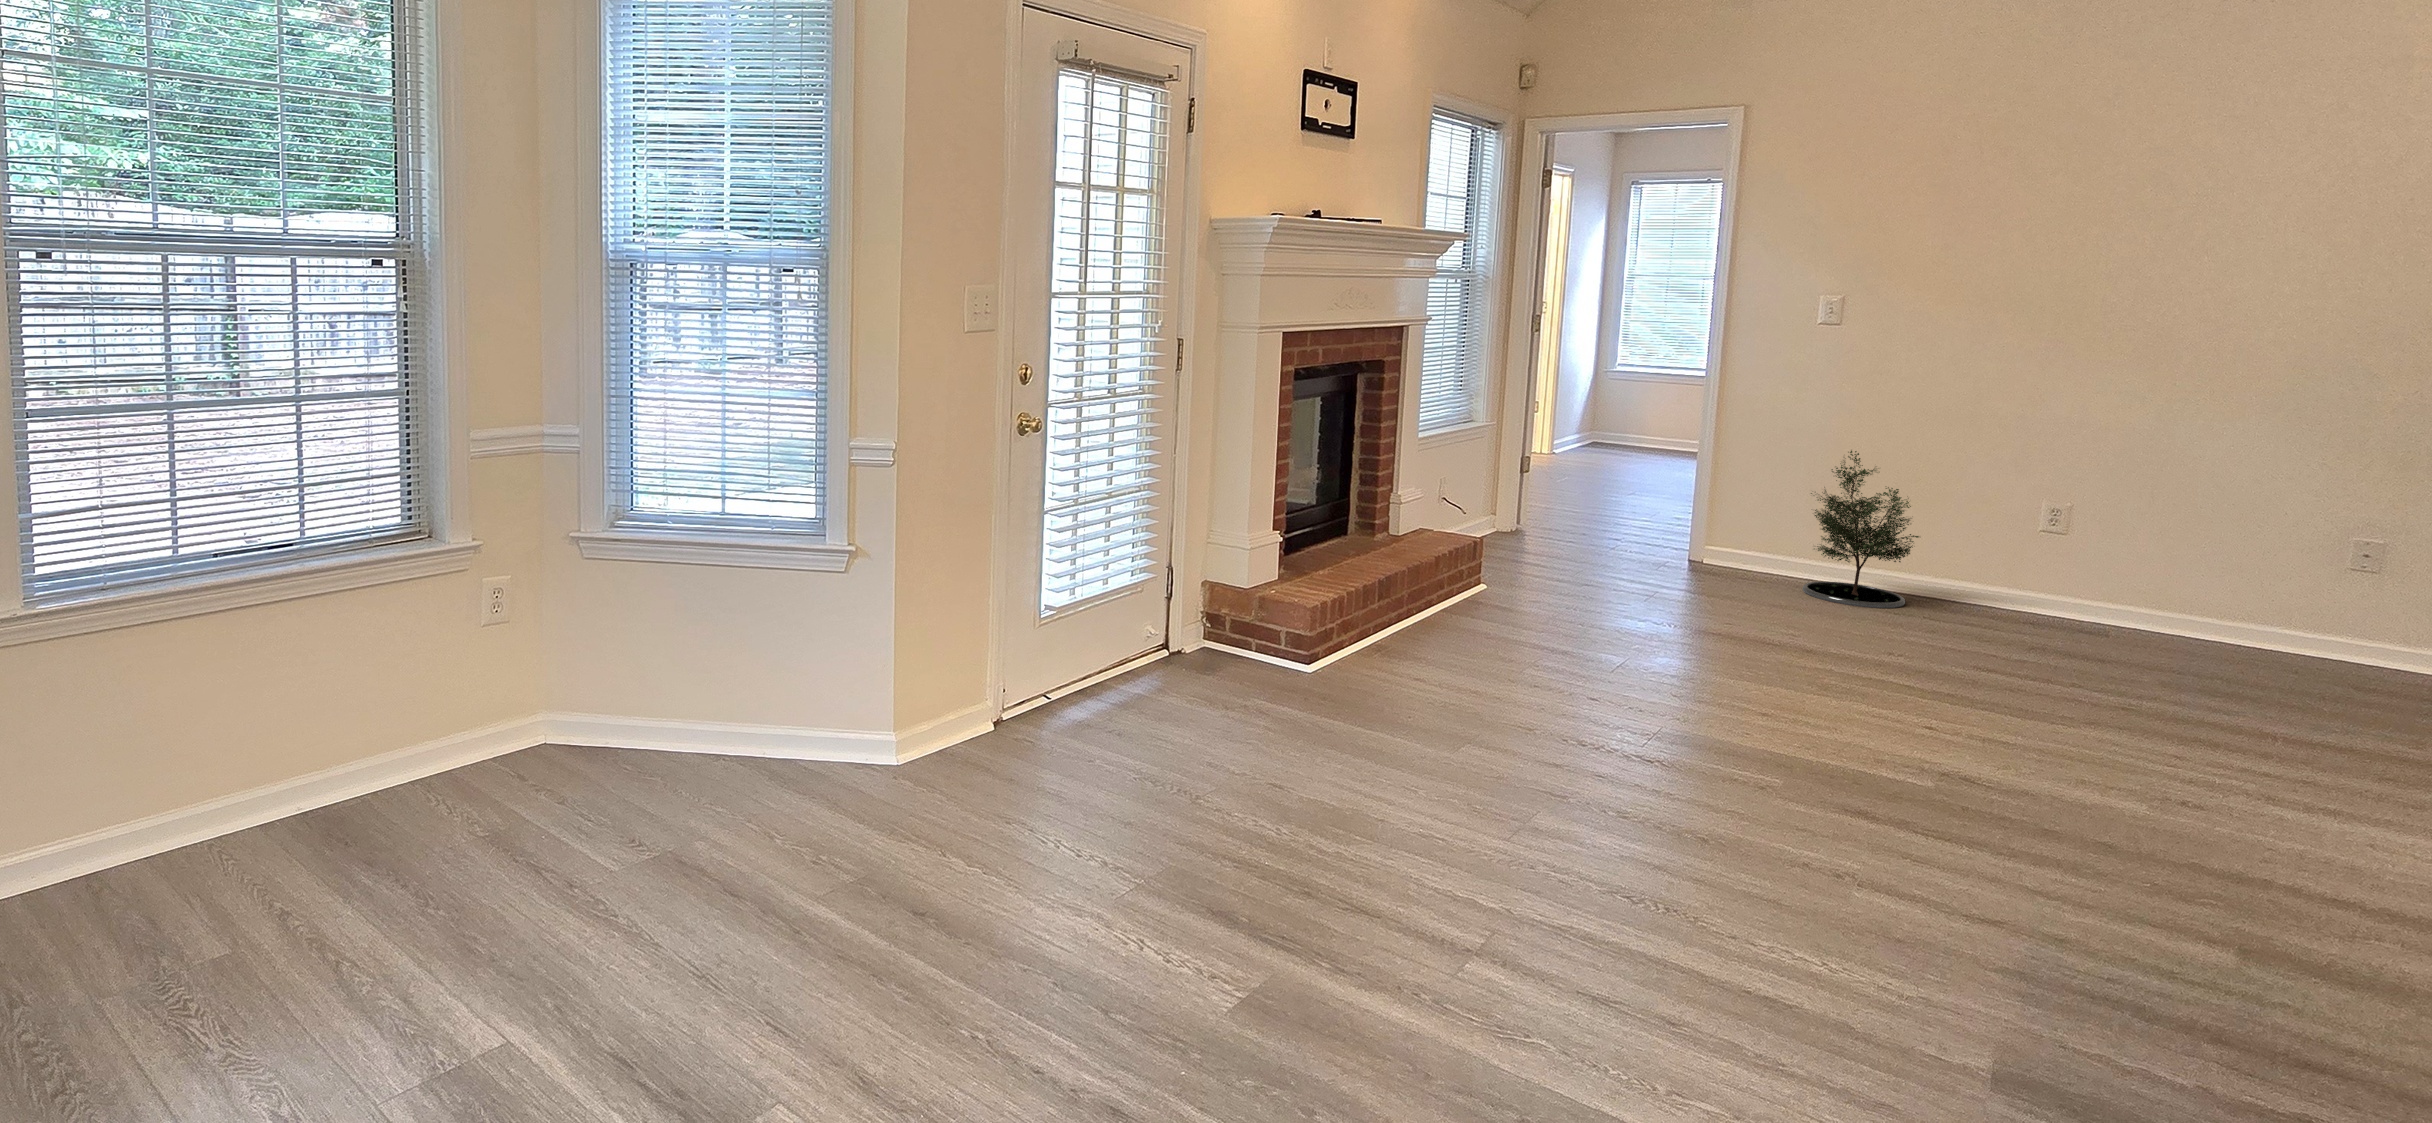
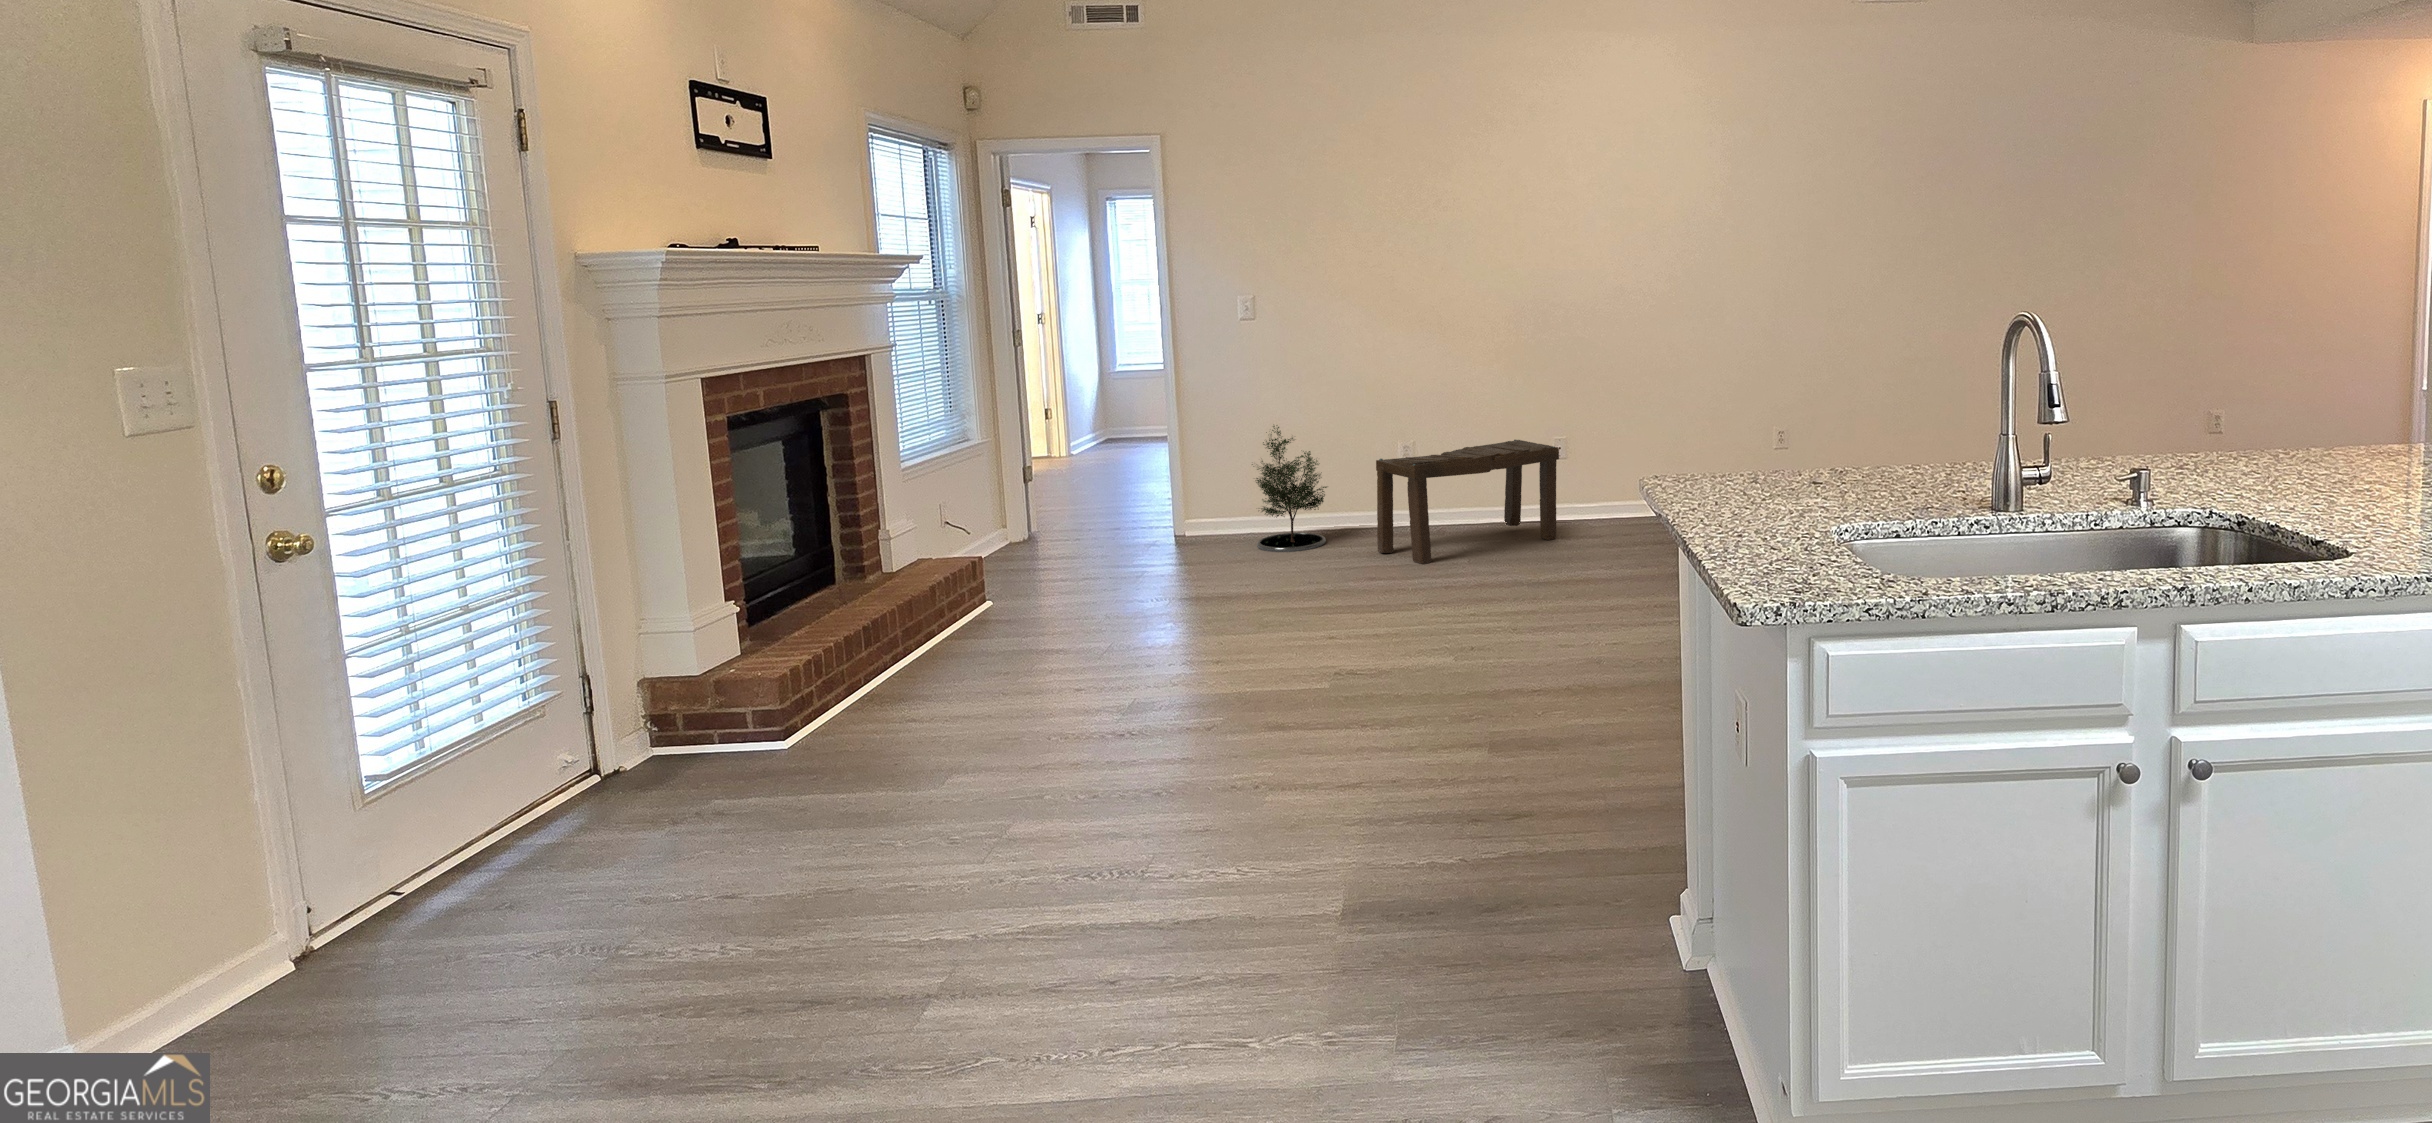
bench: none [1992,513,2370,678] -> present [1376,440,1559,564]

